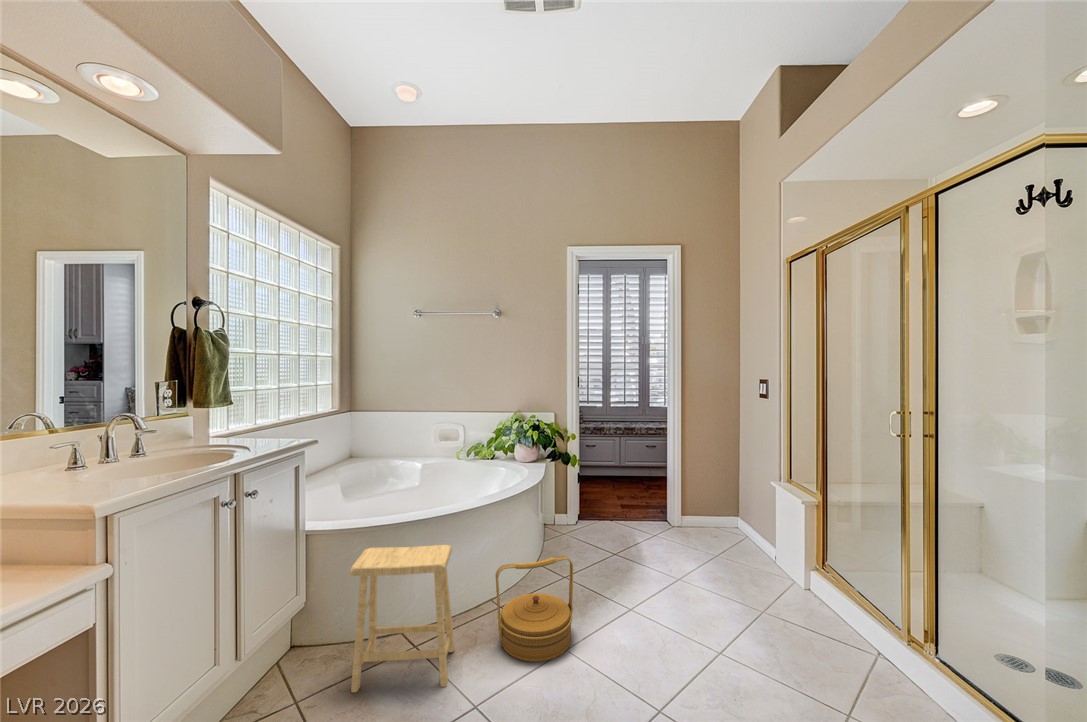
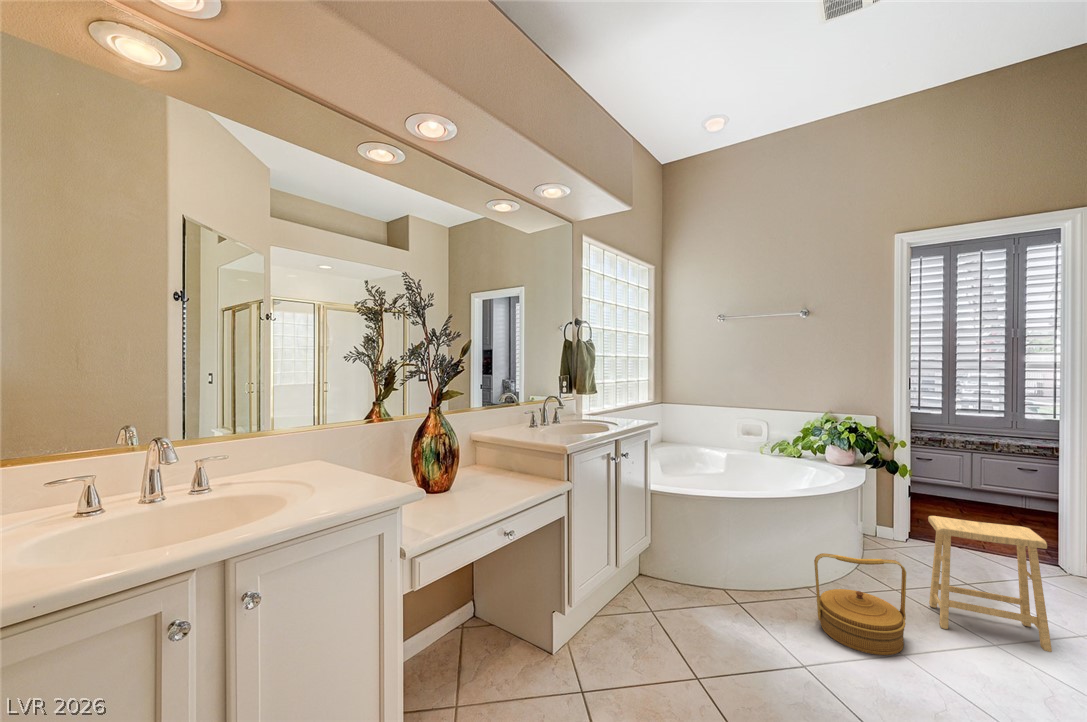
footstool: present [350,545,455,693] -> present [928,516,1052,652]

